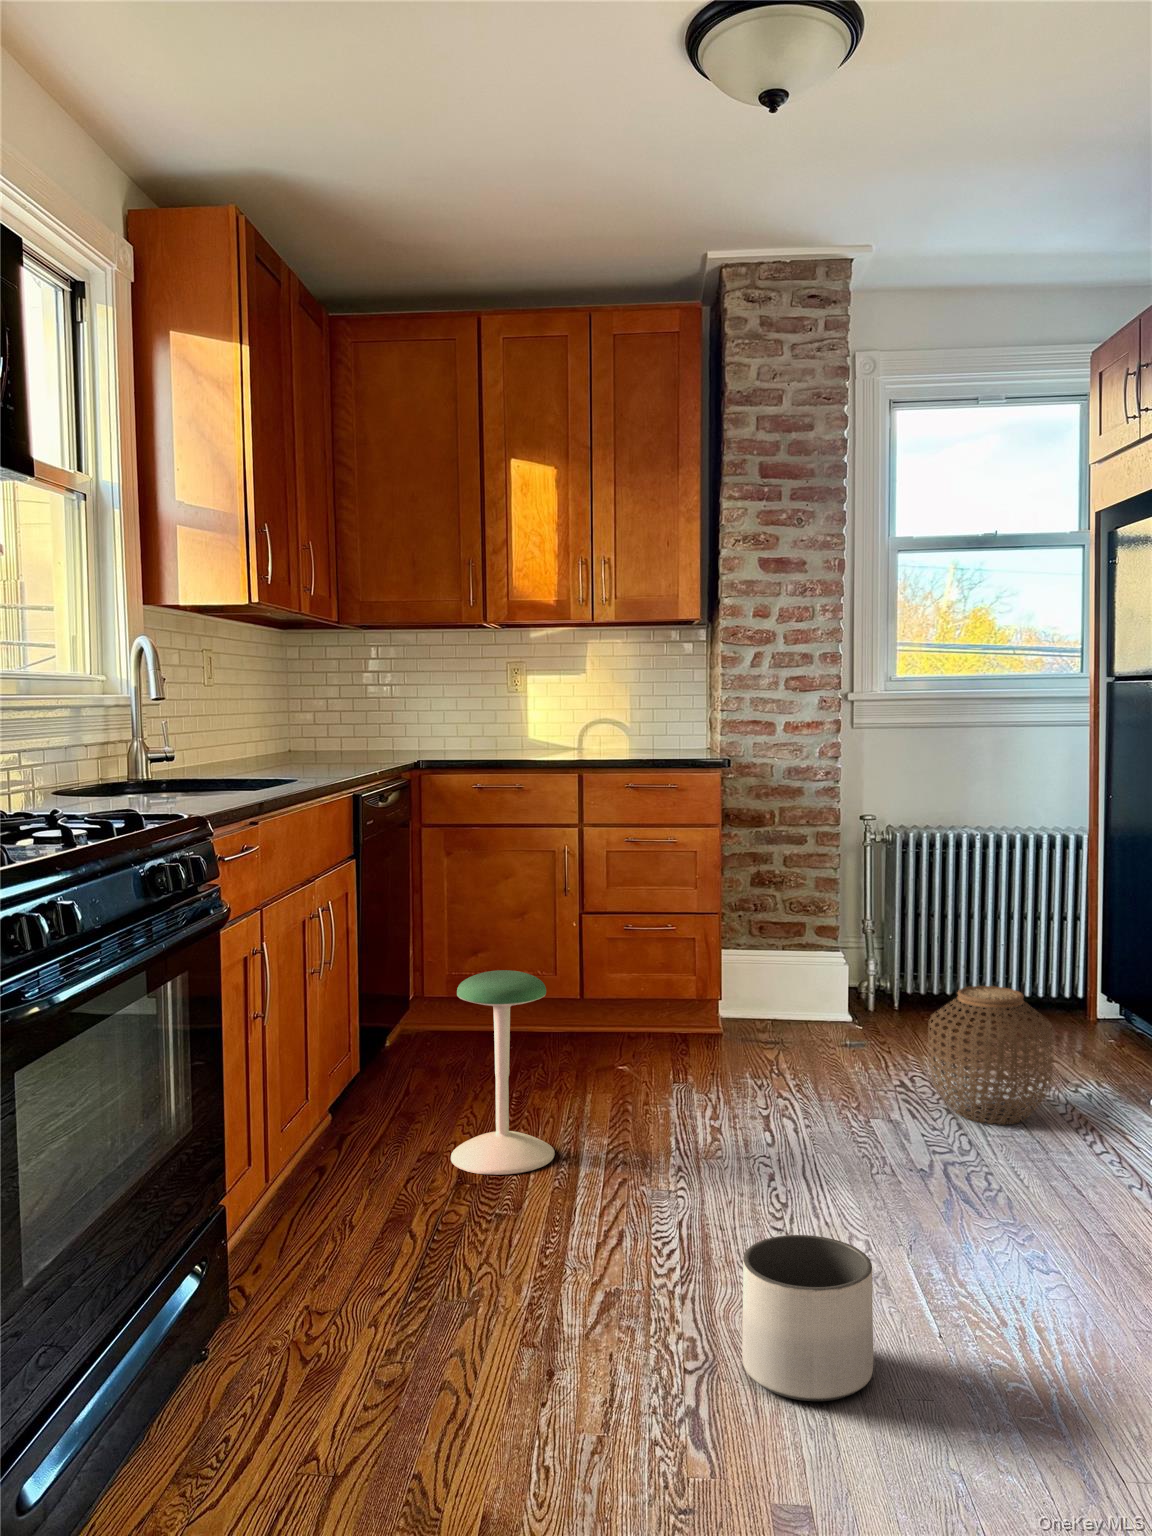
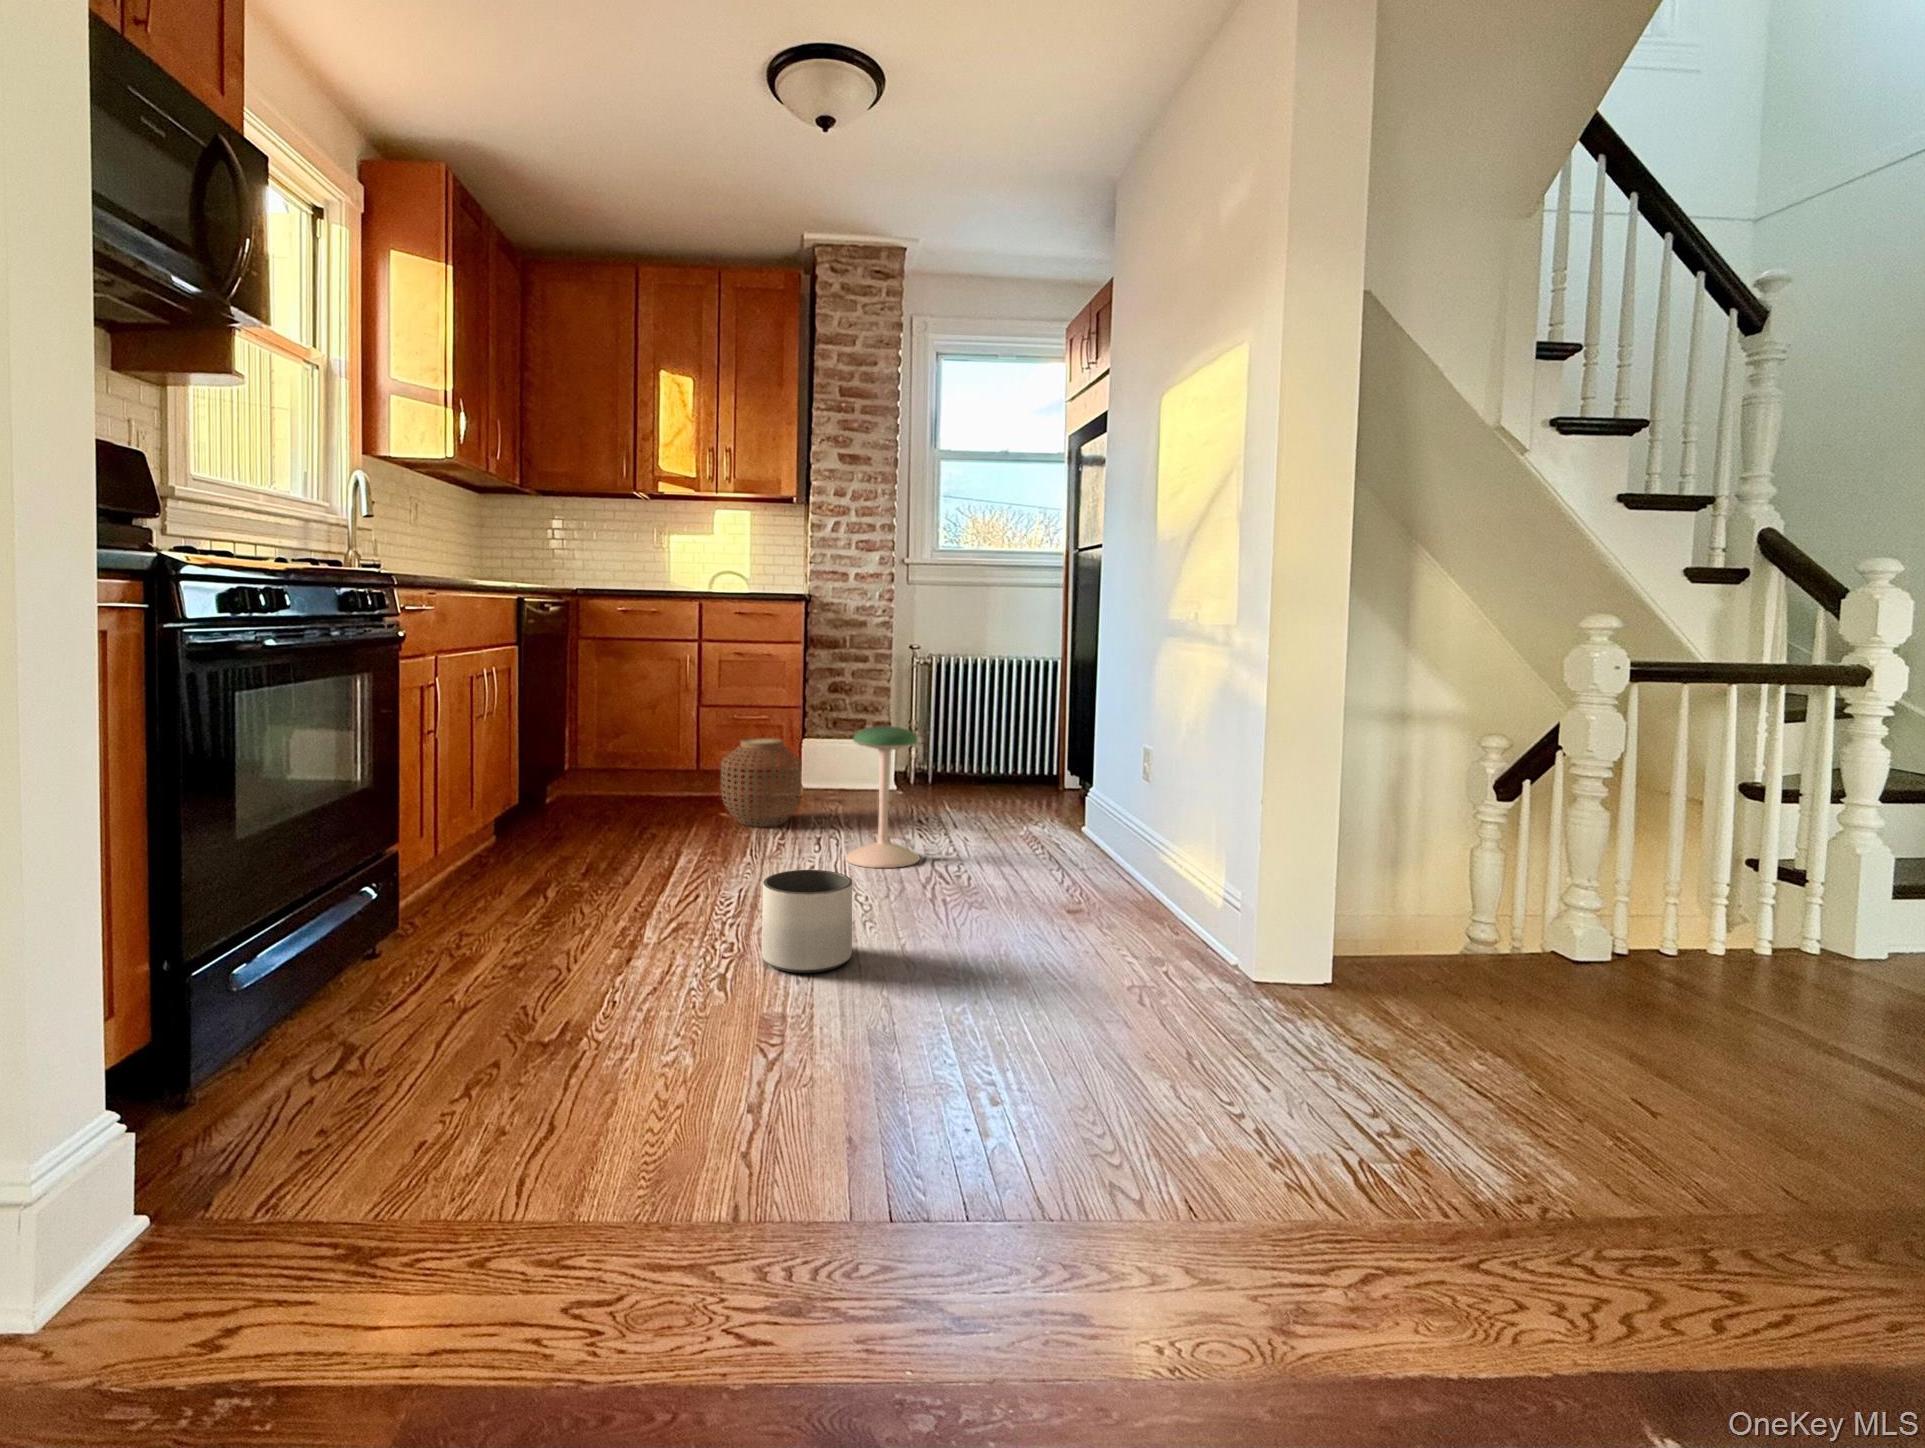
stool: present [451,970,555,1175] -> present [846,726,920,868]
woven basket: present [928,986,1054,1124] -> present [721,738,802,827]

